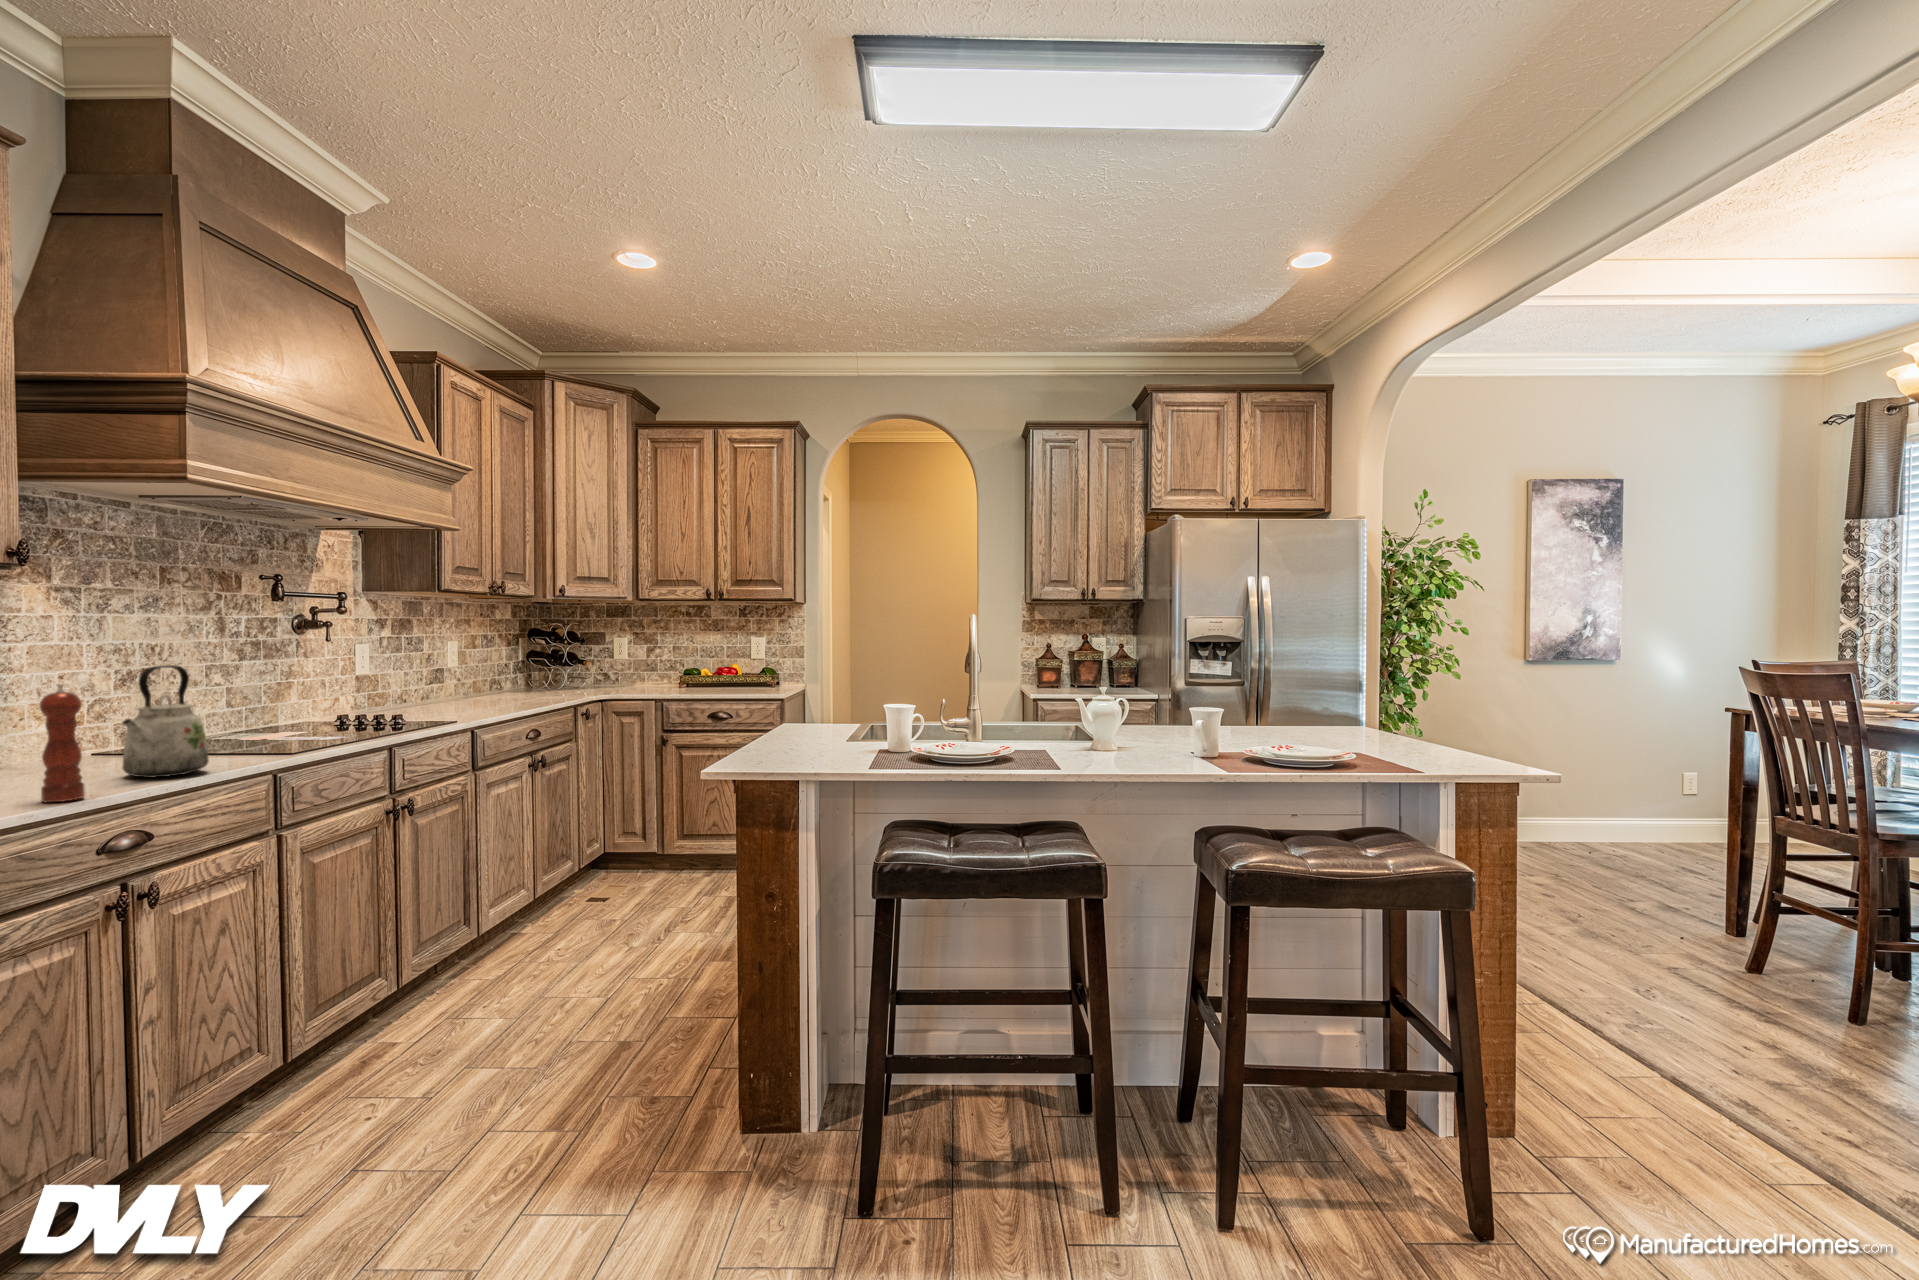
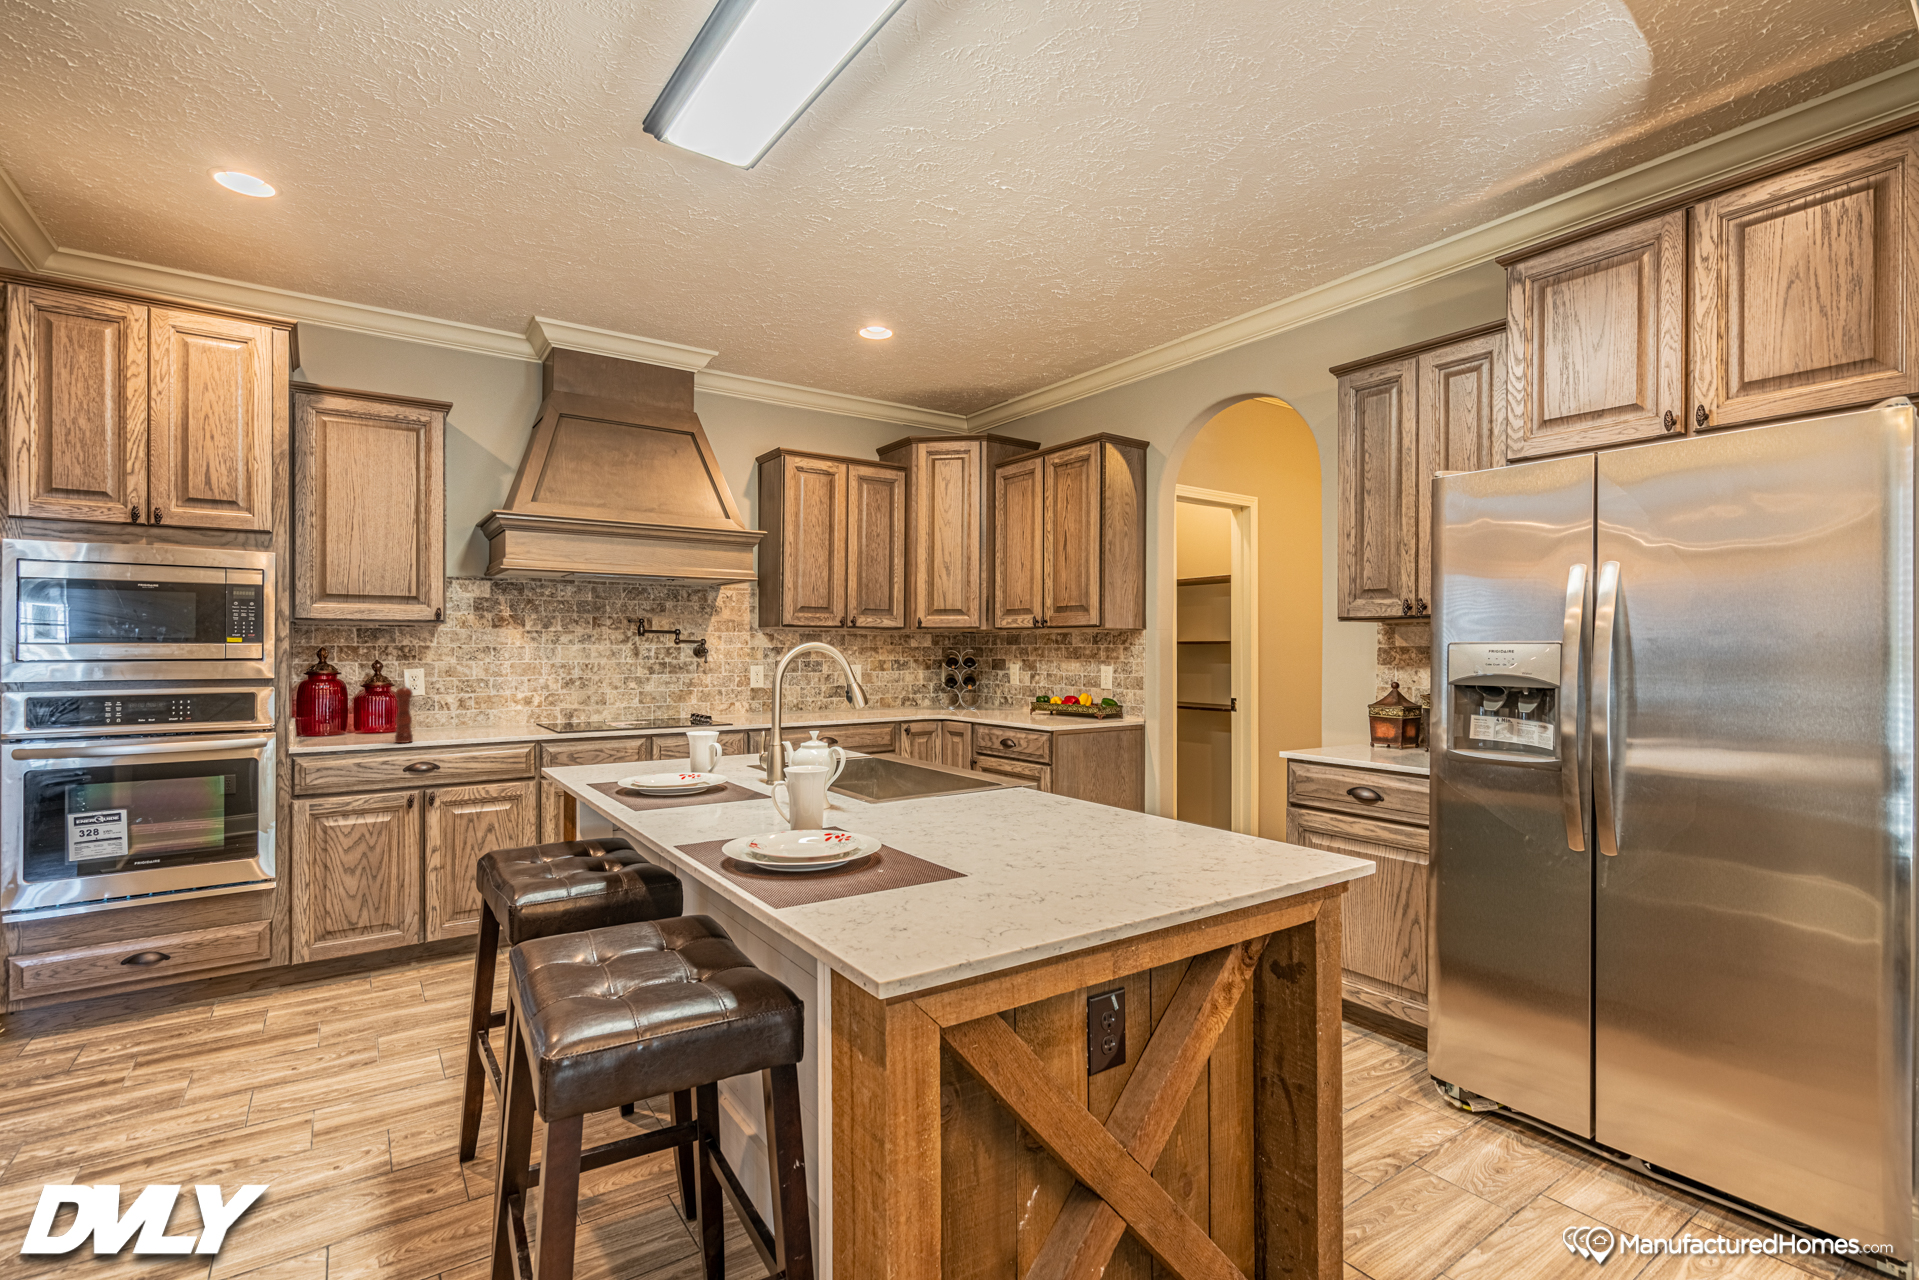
kettle: present [123,665,209,778] -> none [448,676,503,737]

